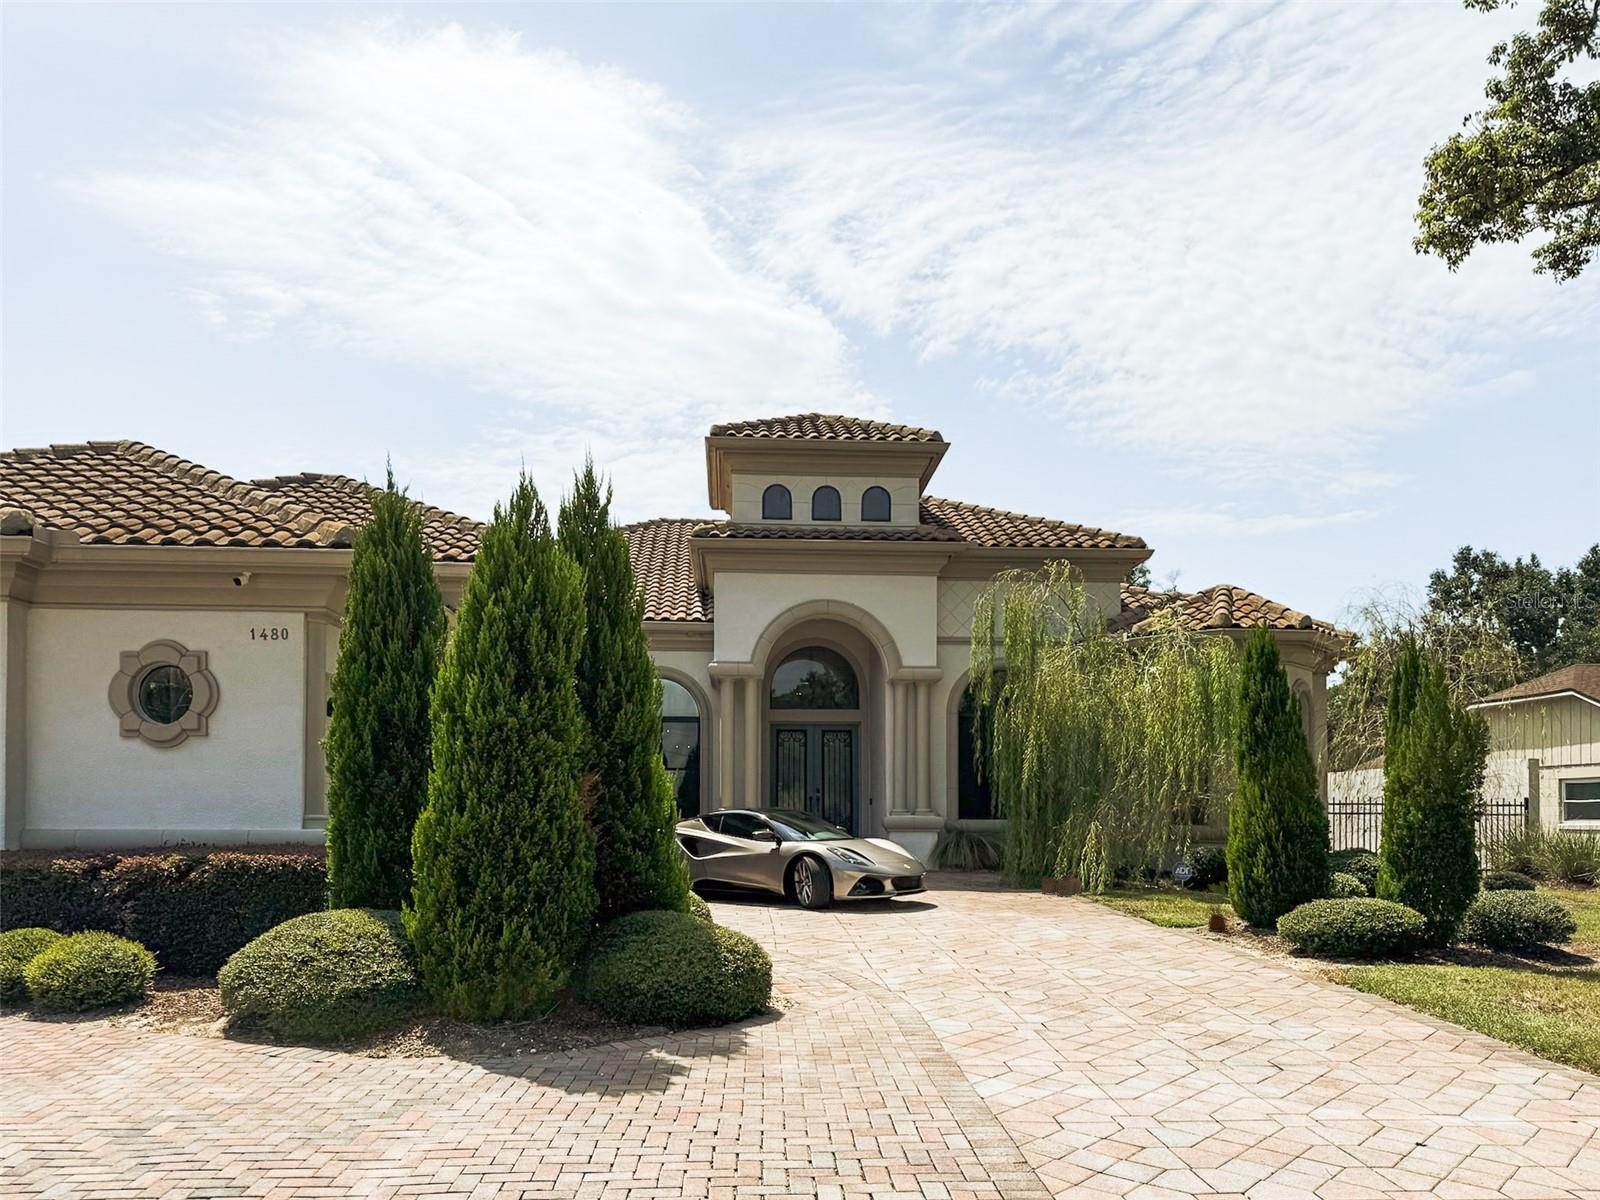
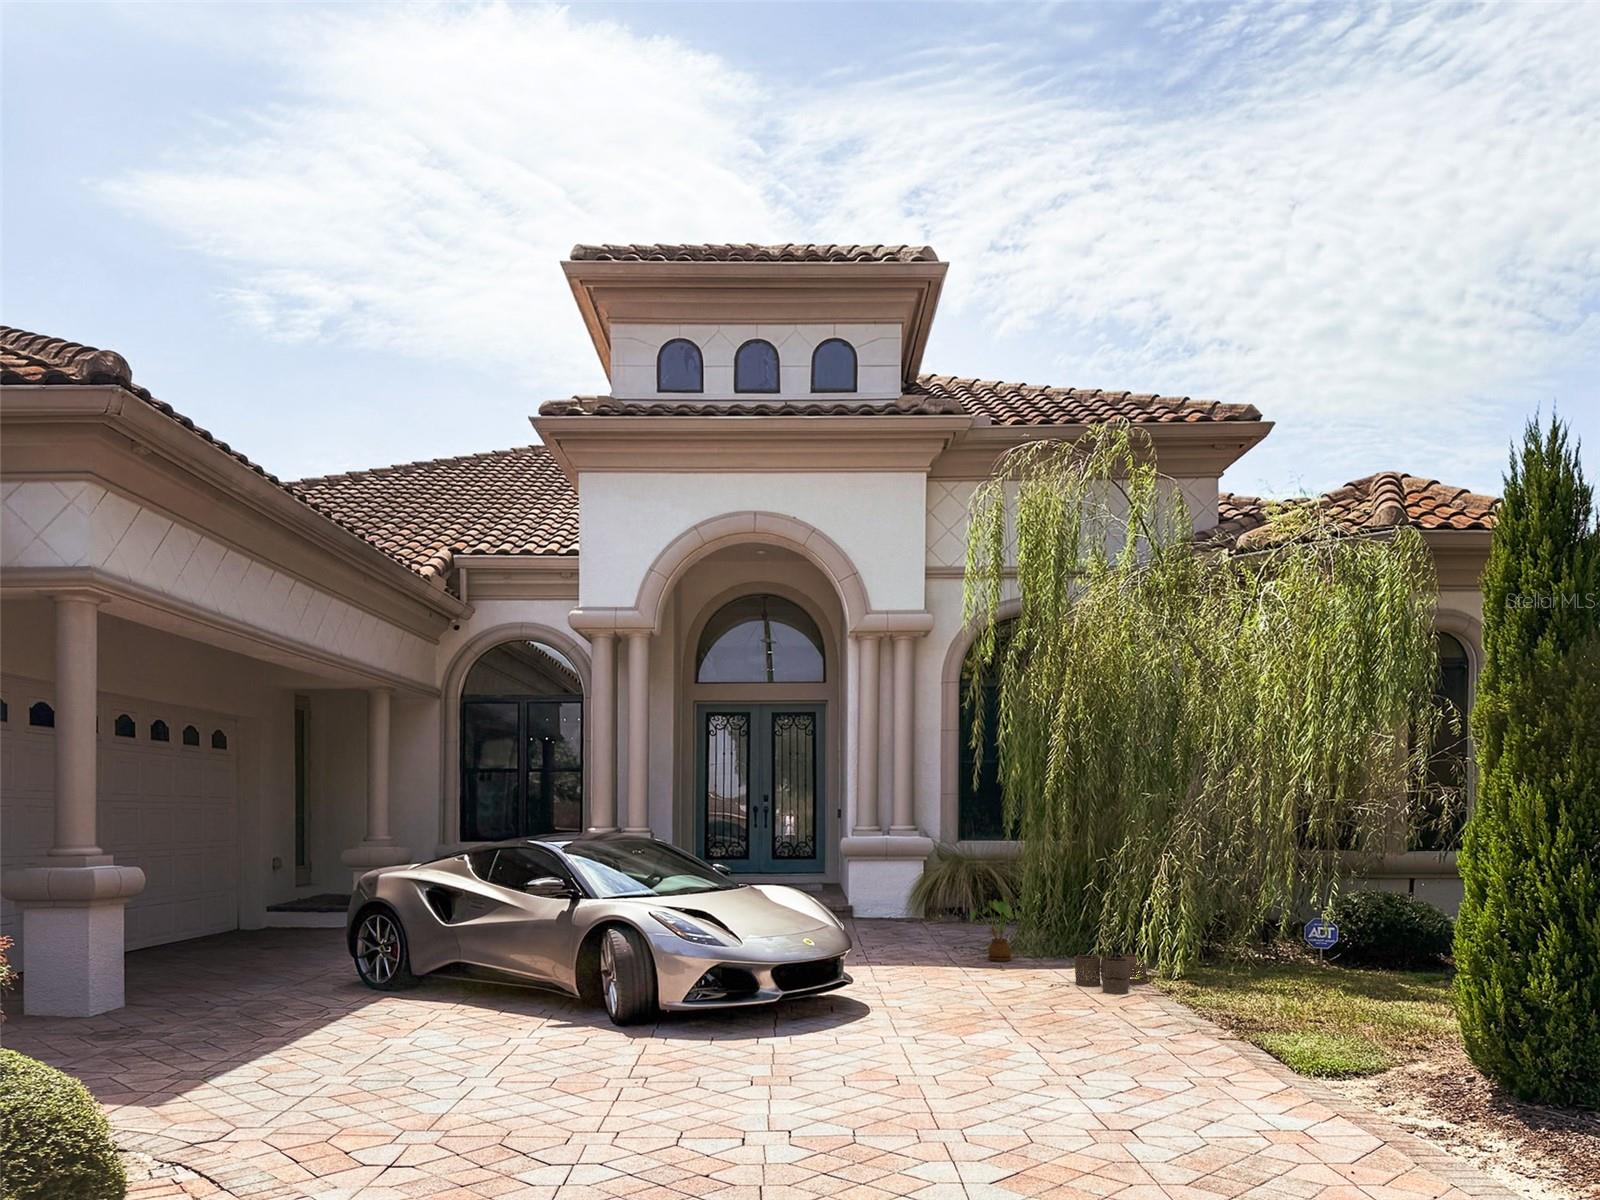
house plant: present [1193,882,1234,932] -> present [970,896,1025,961]

